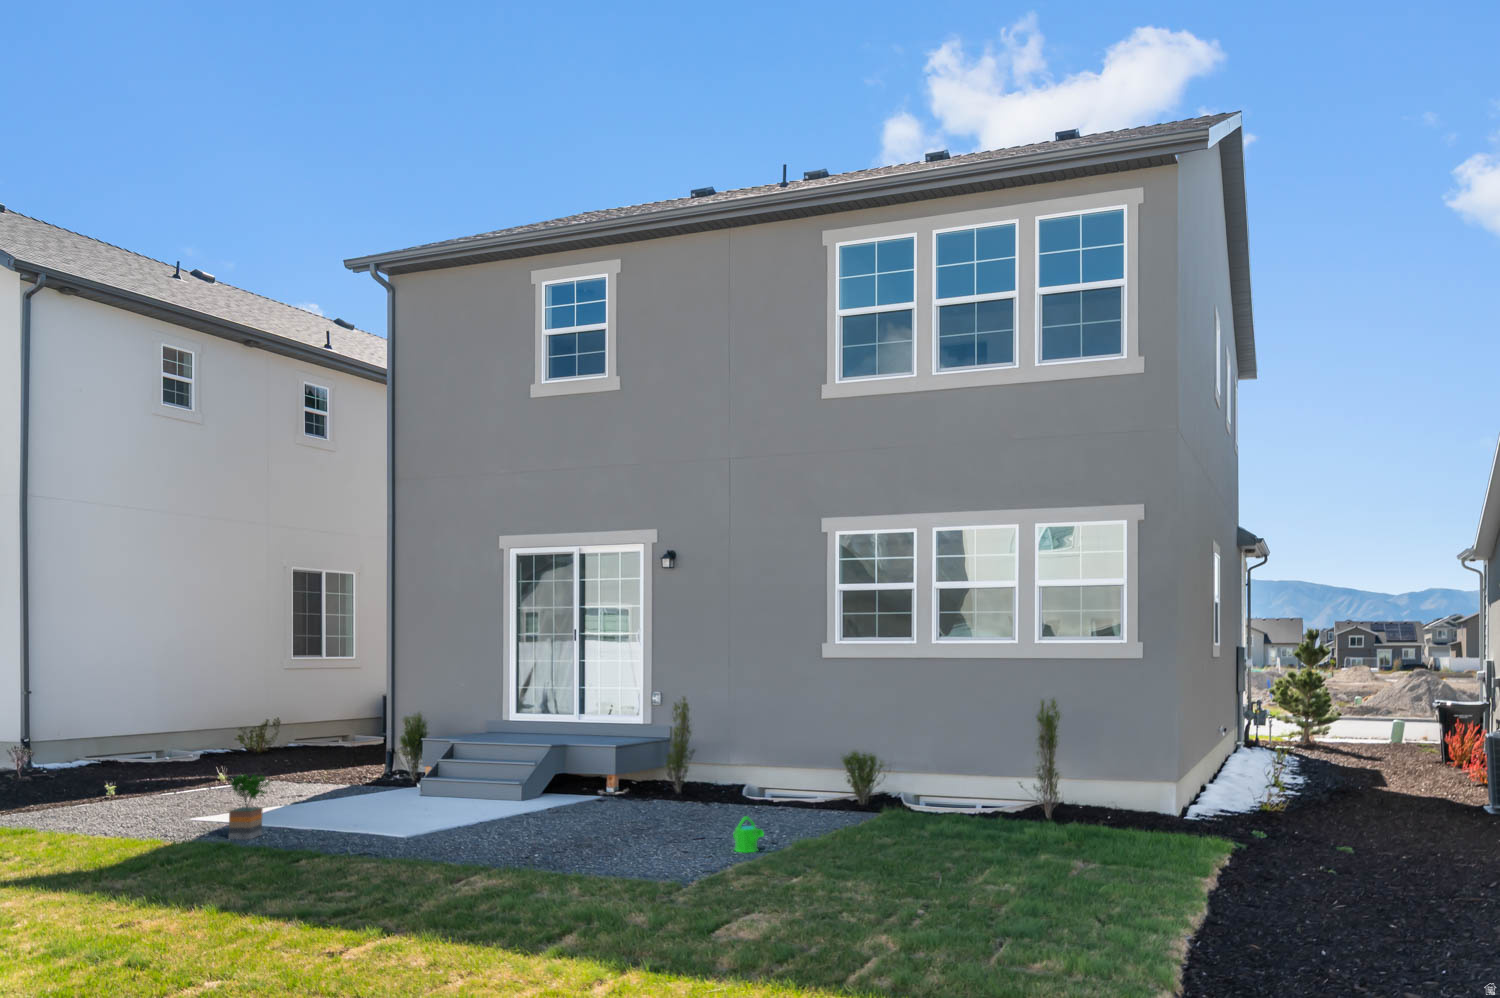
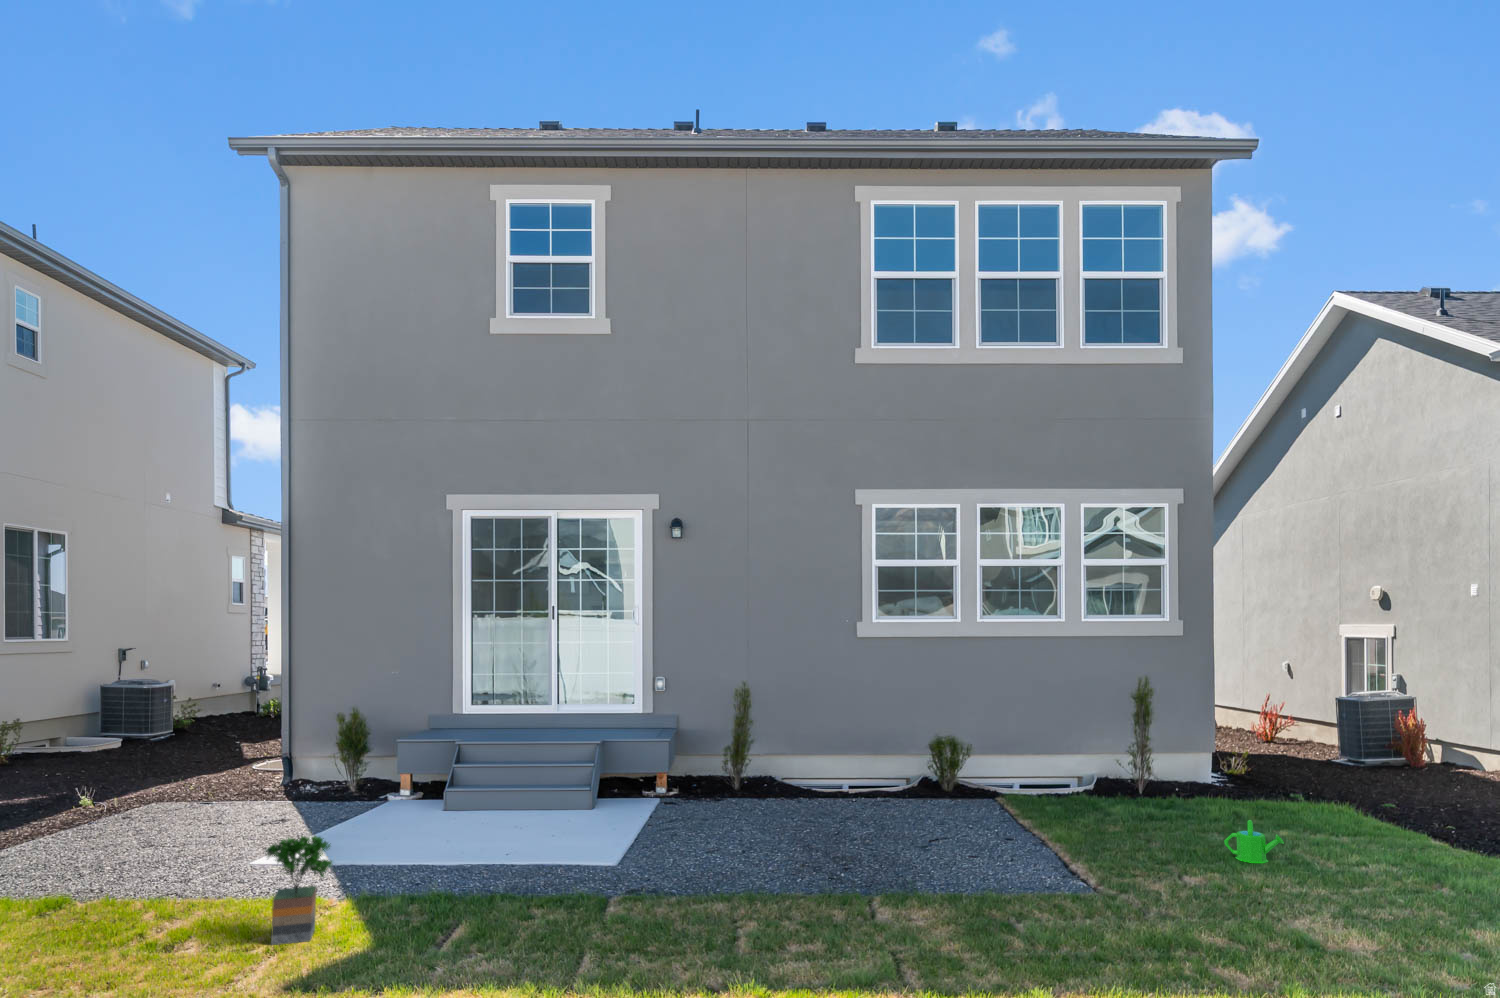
watering can: present [733,816,764,852] -> present [1224,820,1284,863]

